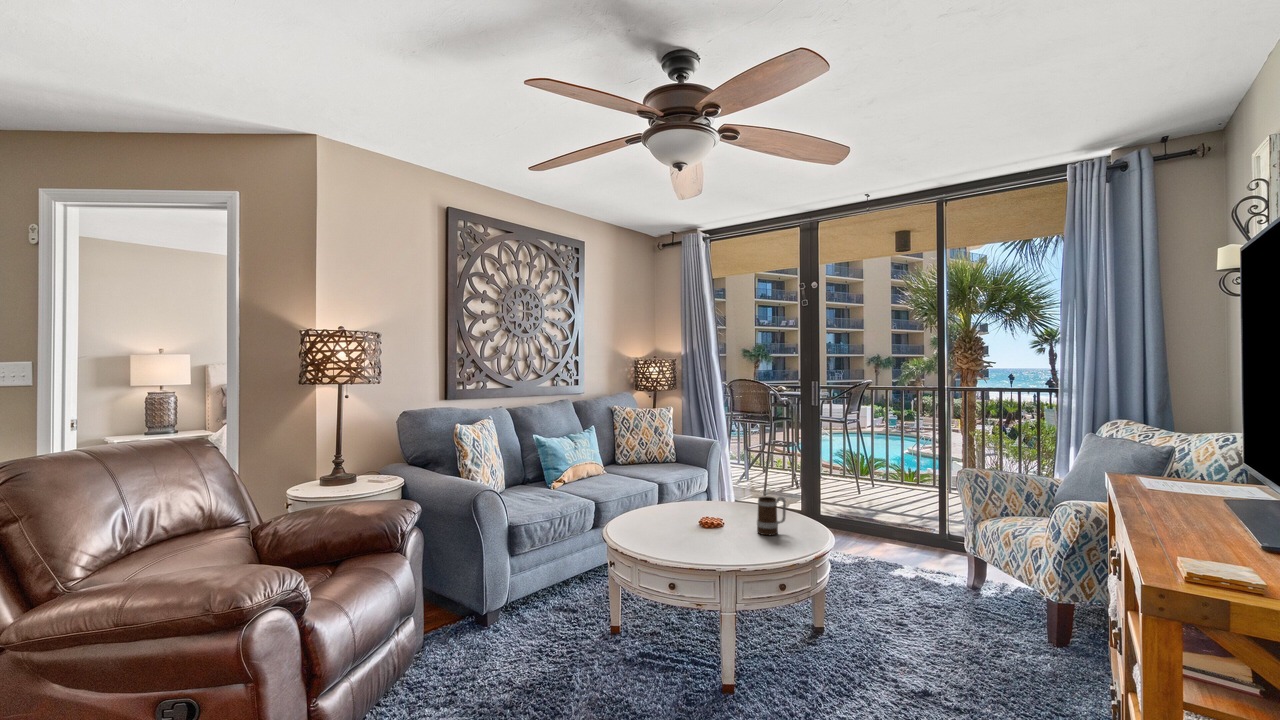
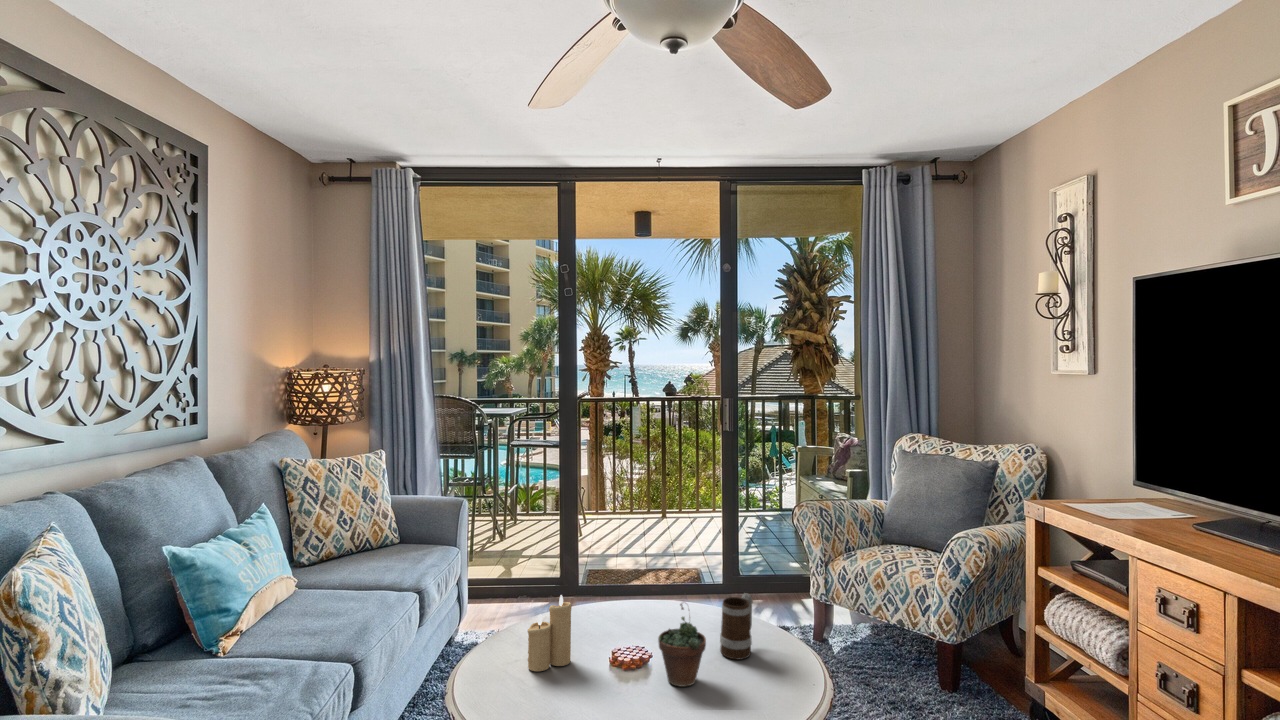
candle: none [649,477,675,516] -> present [528,595,572,671]
succulent plant: none [700,486,729,536] -> present [658,604,706,687]

